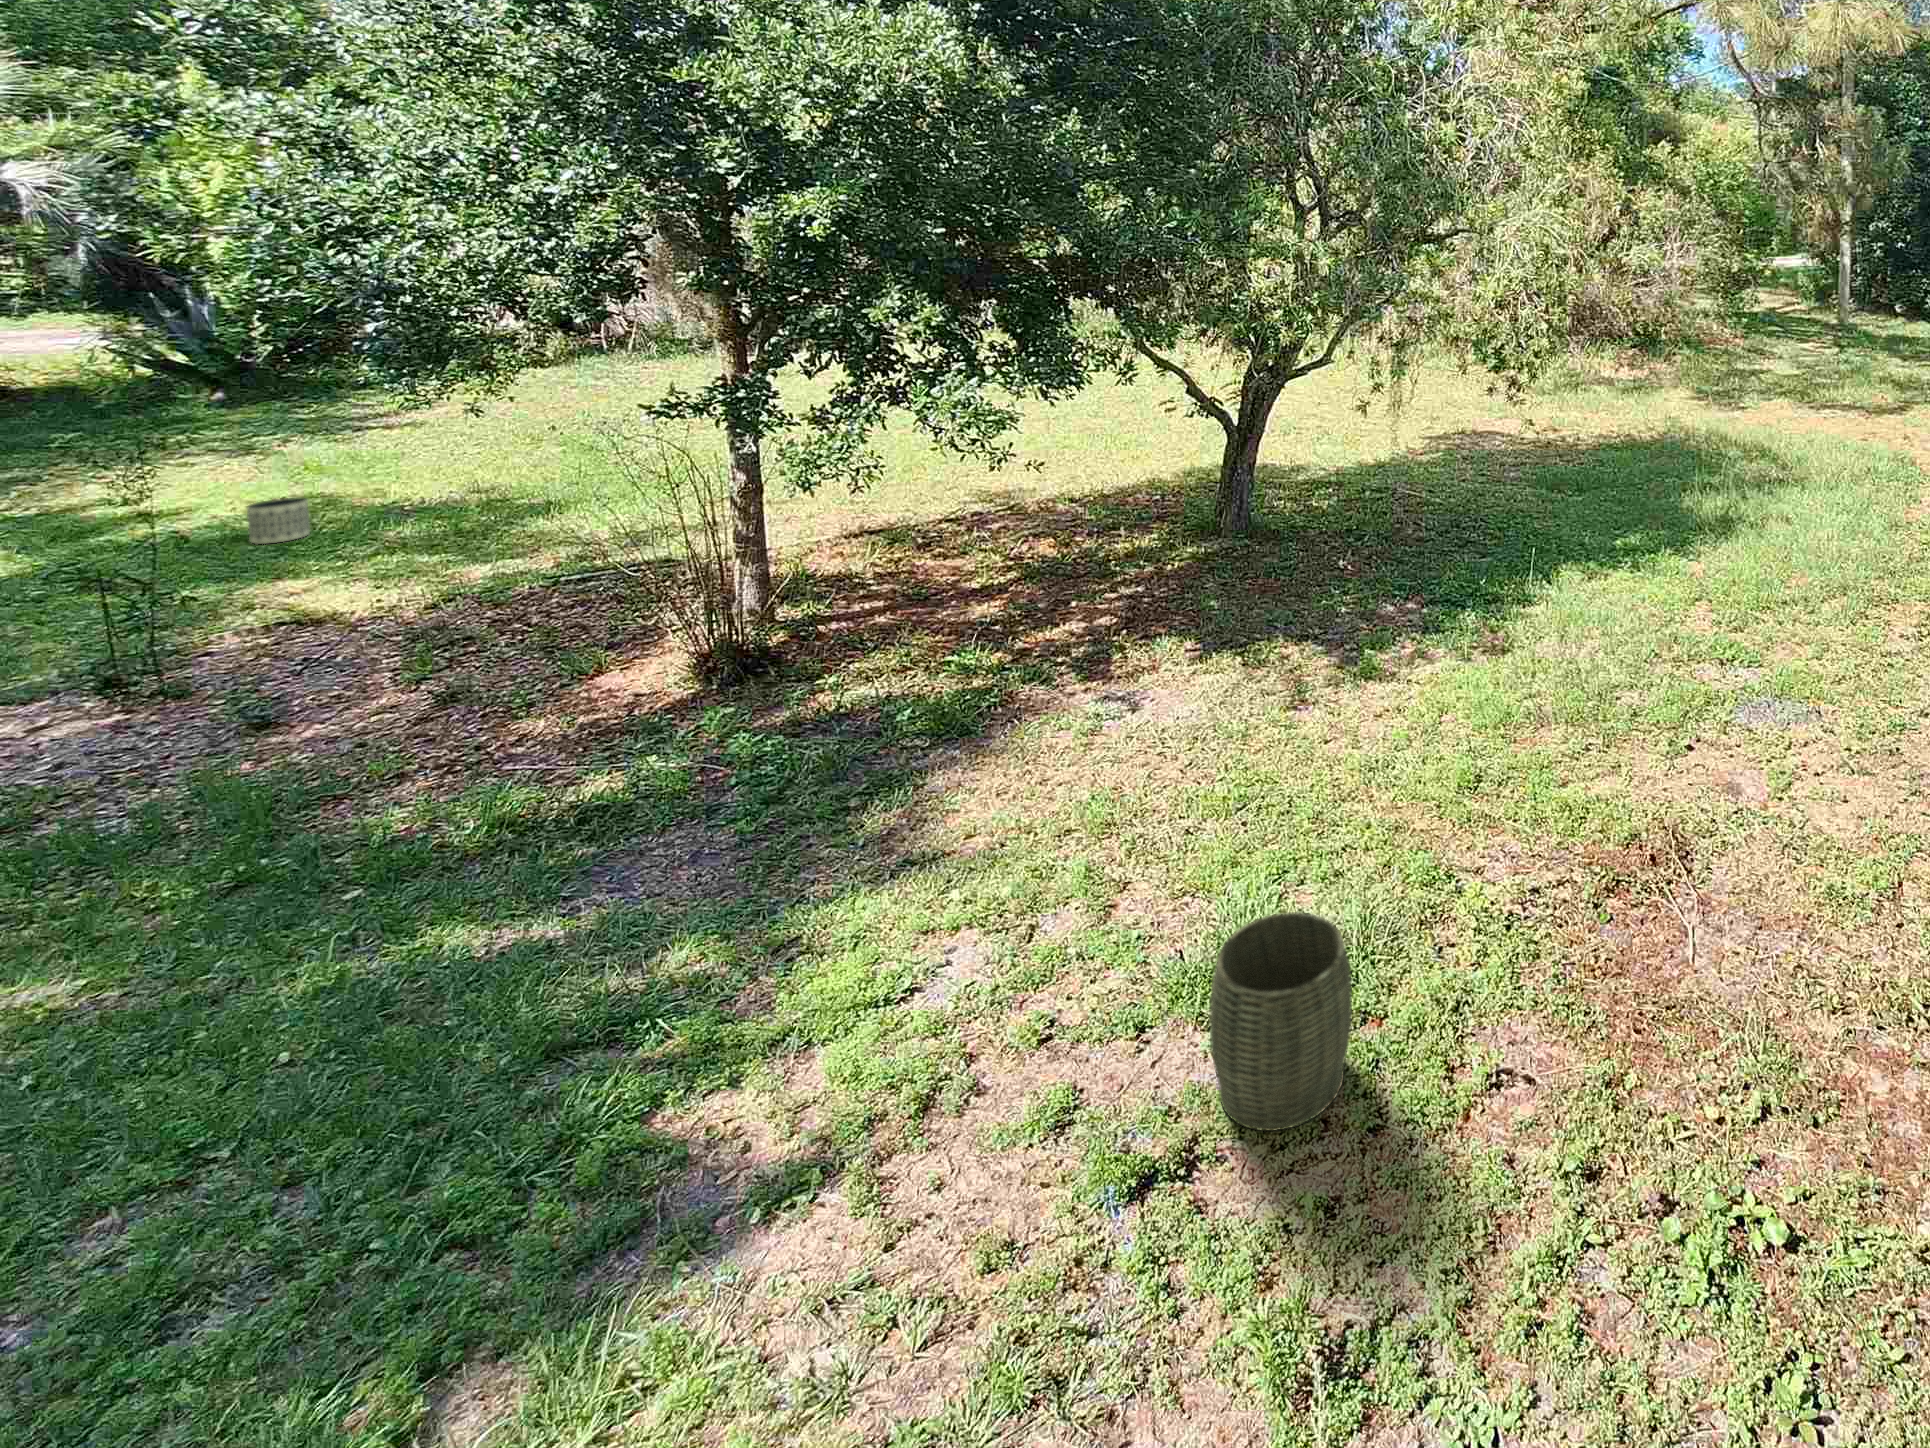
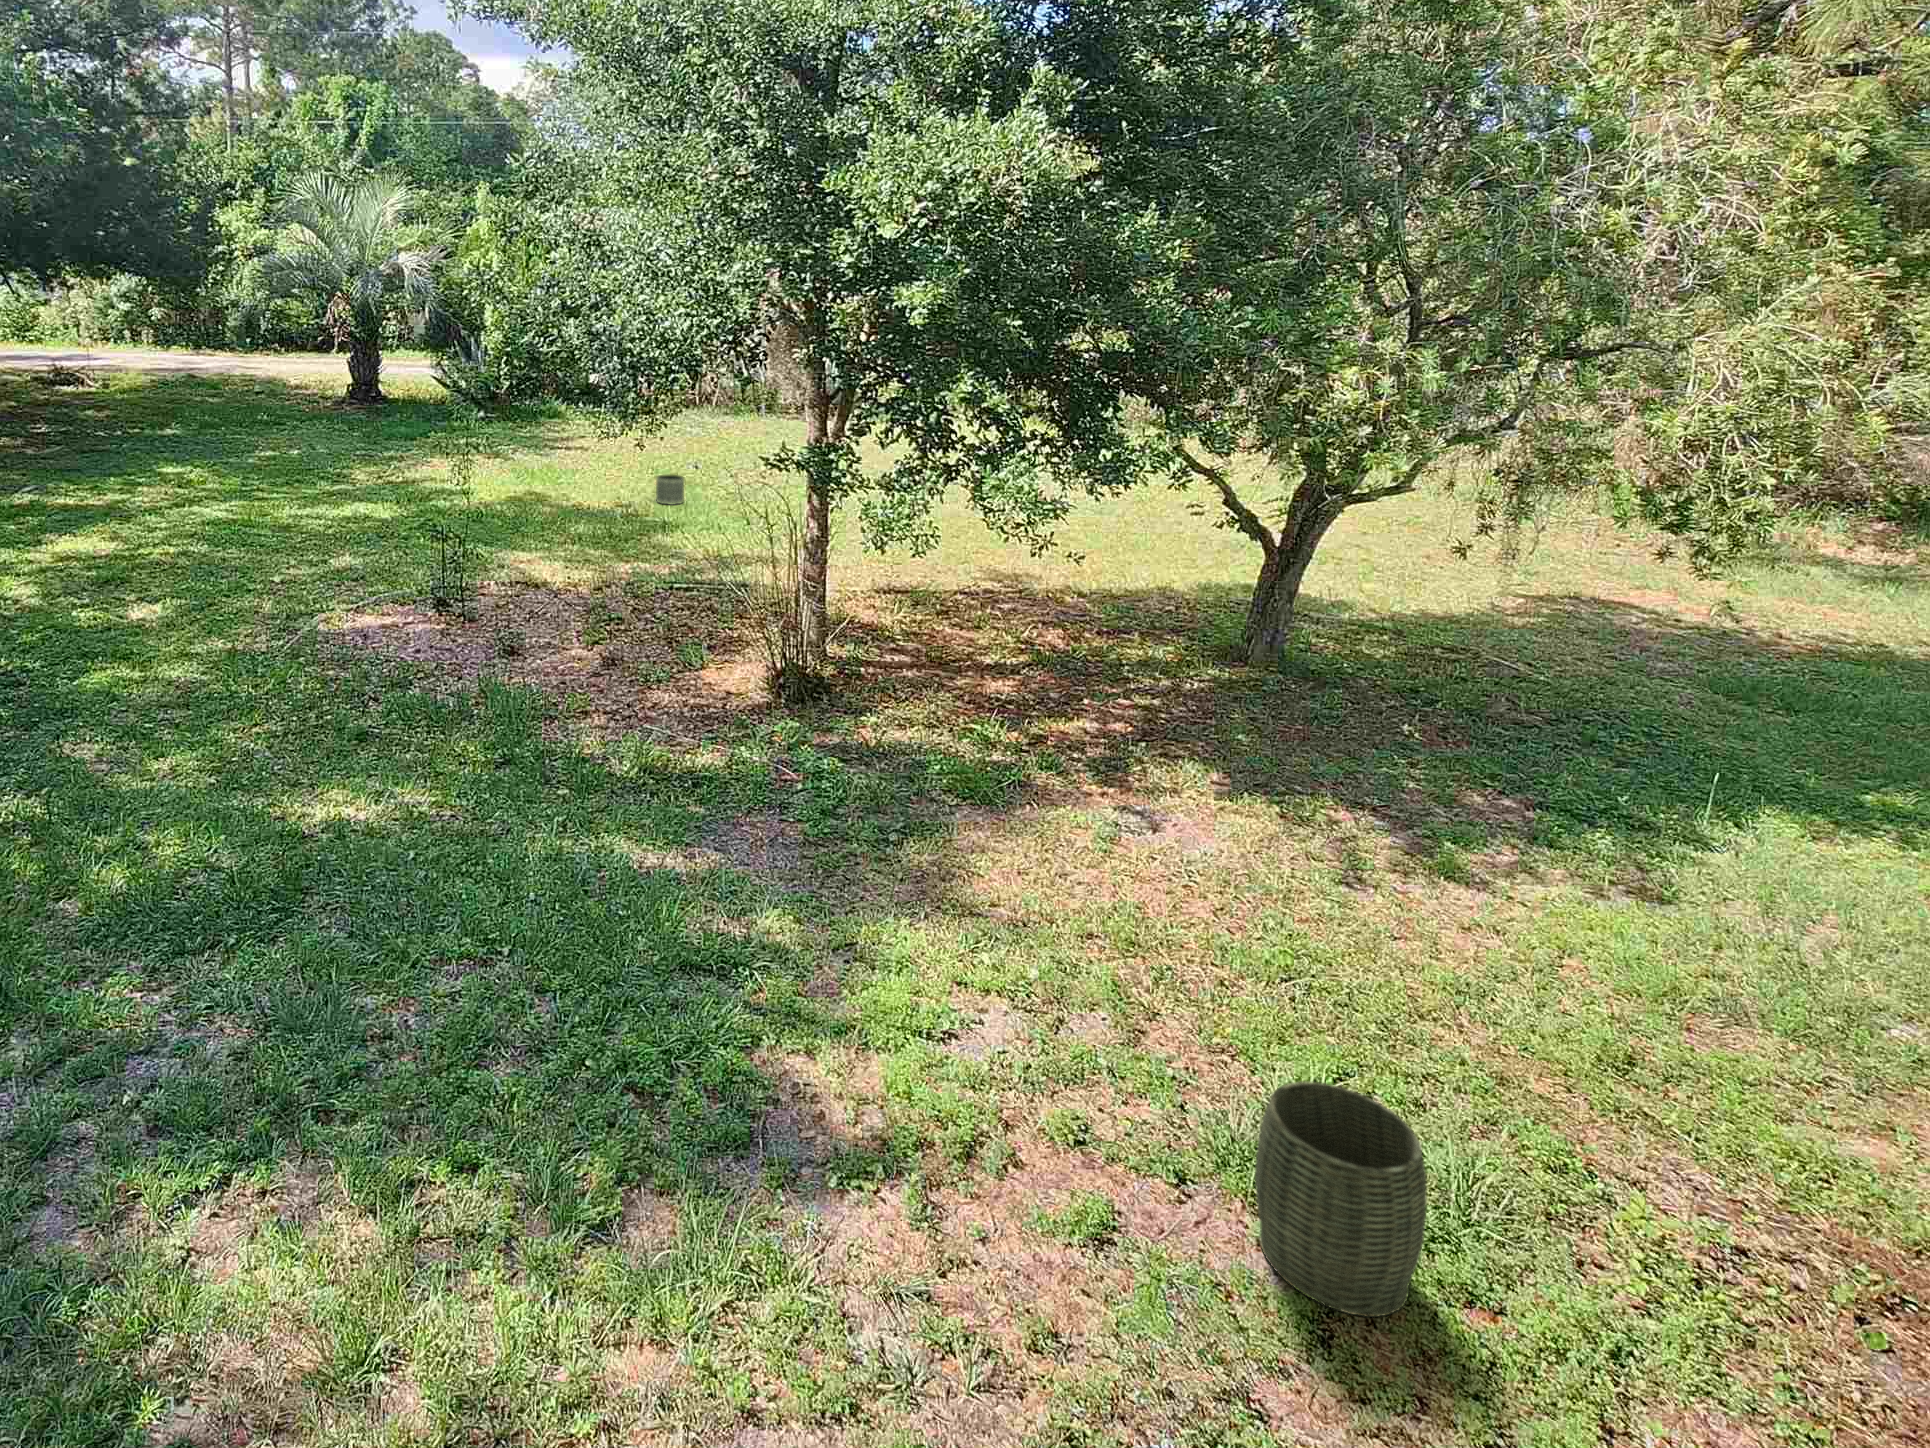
planter: present [247,498,310,544] -> present [656,475,684,505]

